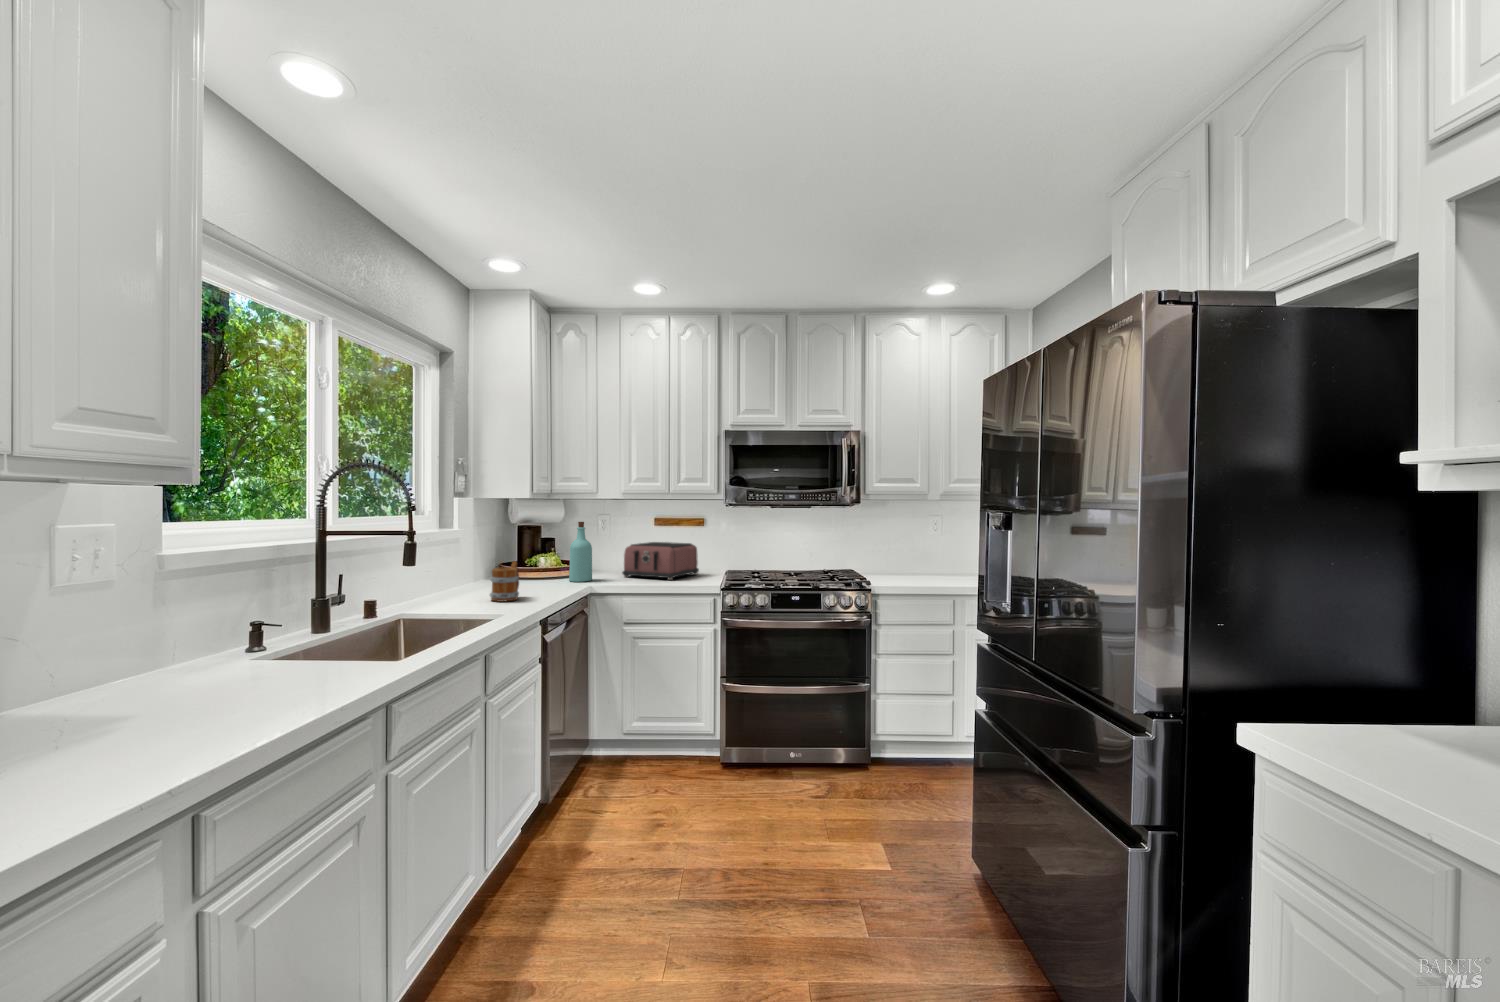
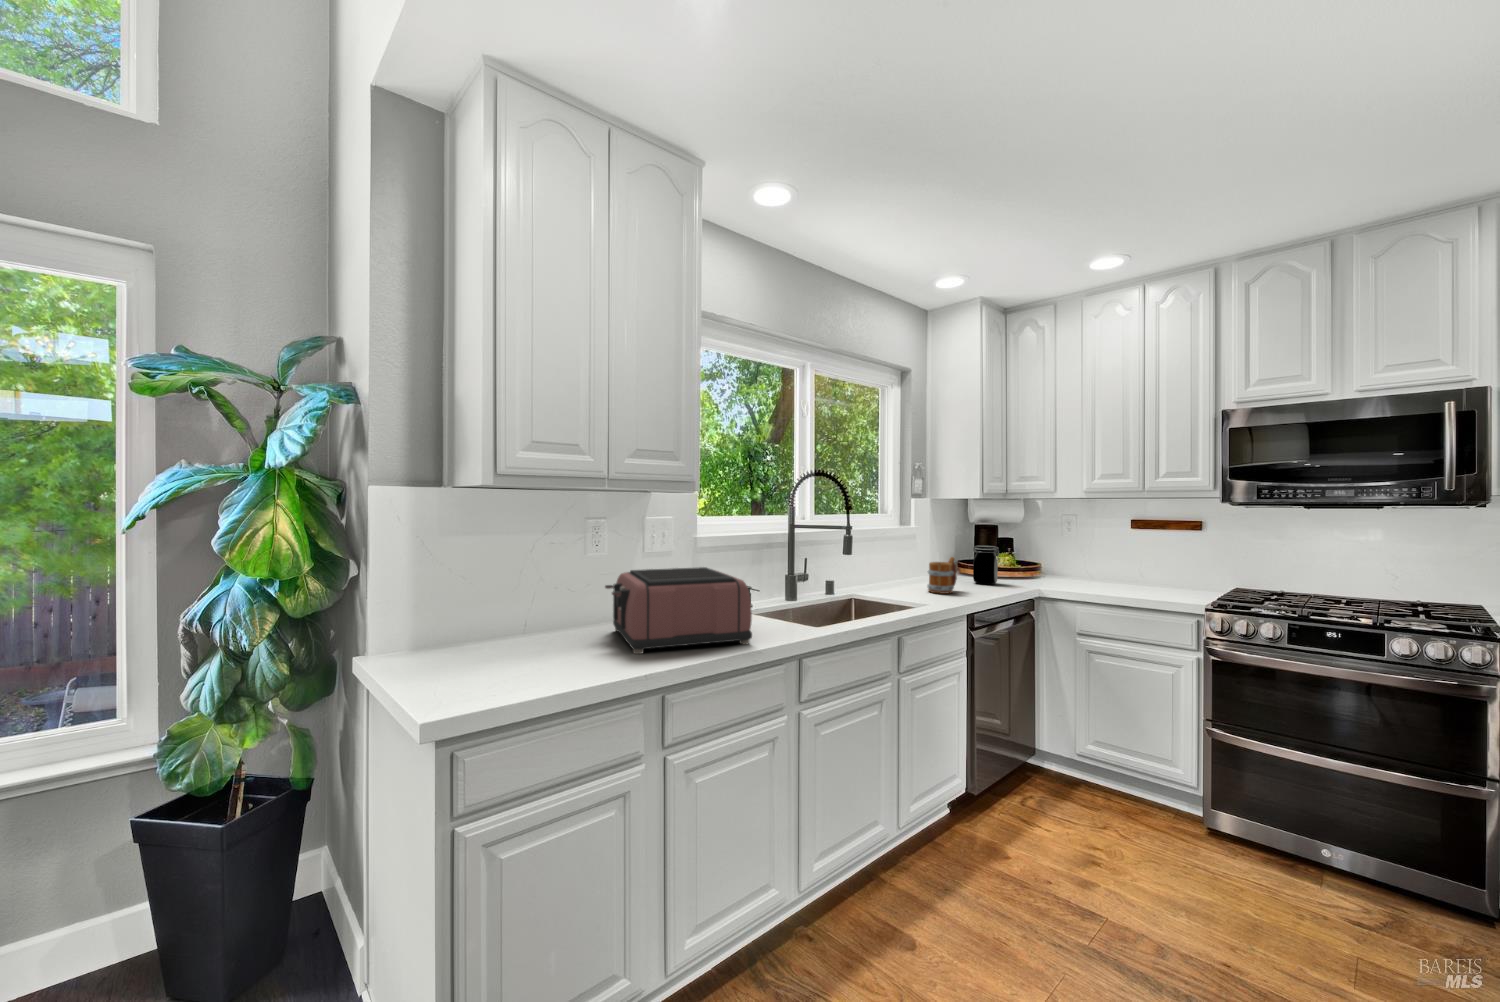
bottle: present [569,522,592,582] -> none [1020,522,1046,583]
toaster: present [622,542,699,580] -> present [605,567,752,654]
jar: none [526,548,554,588] -> present [973,546,999,585]

